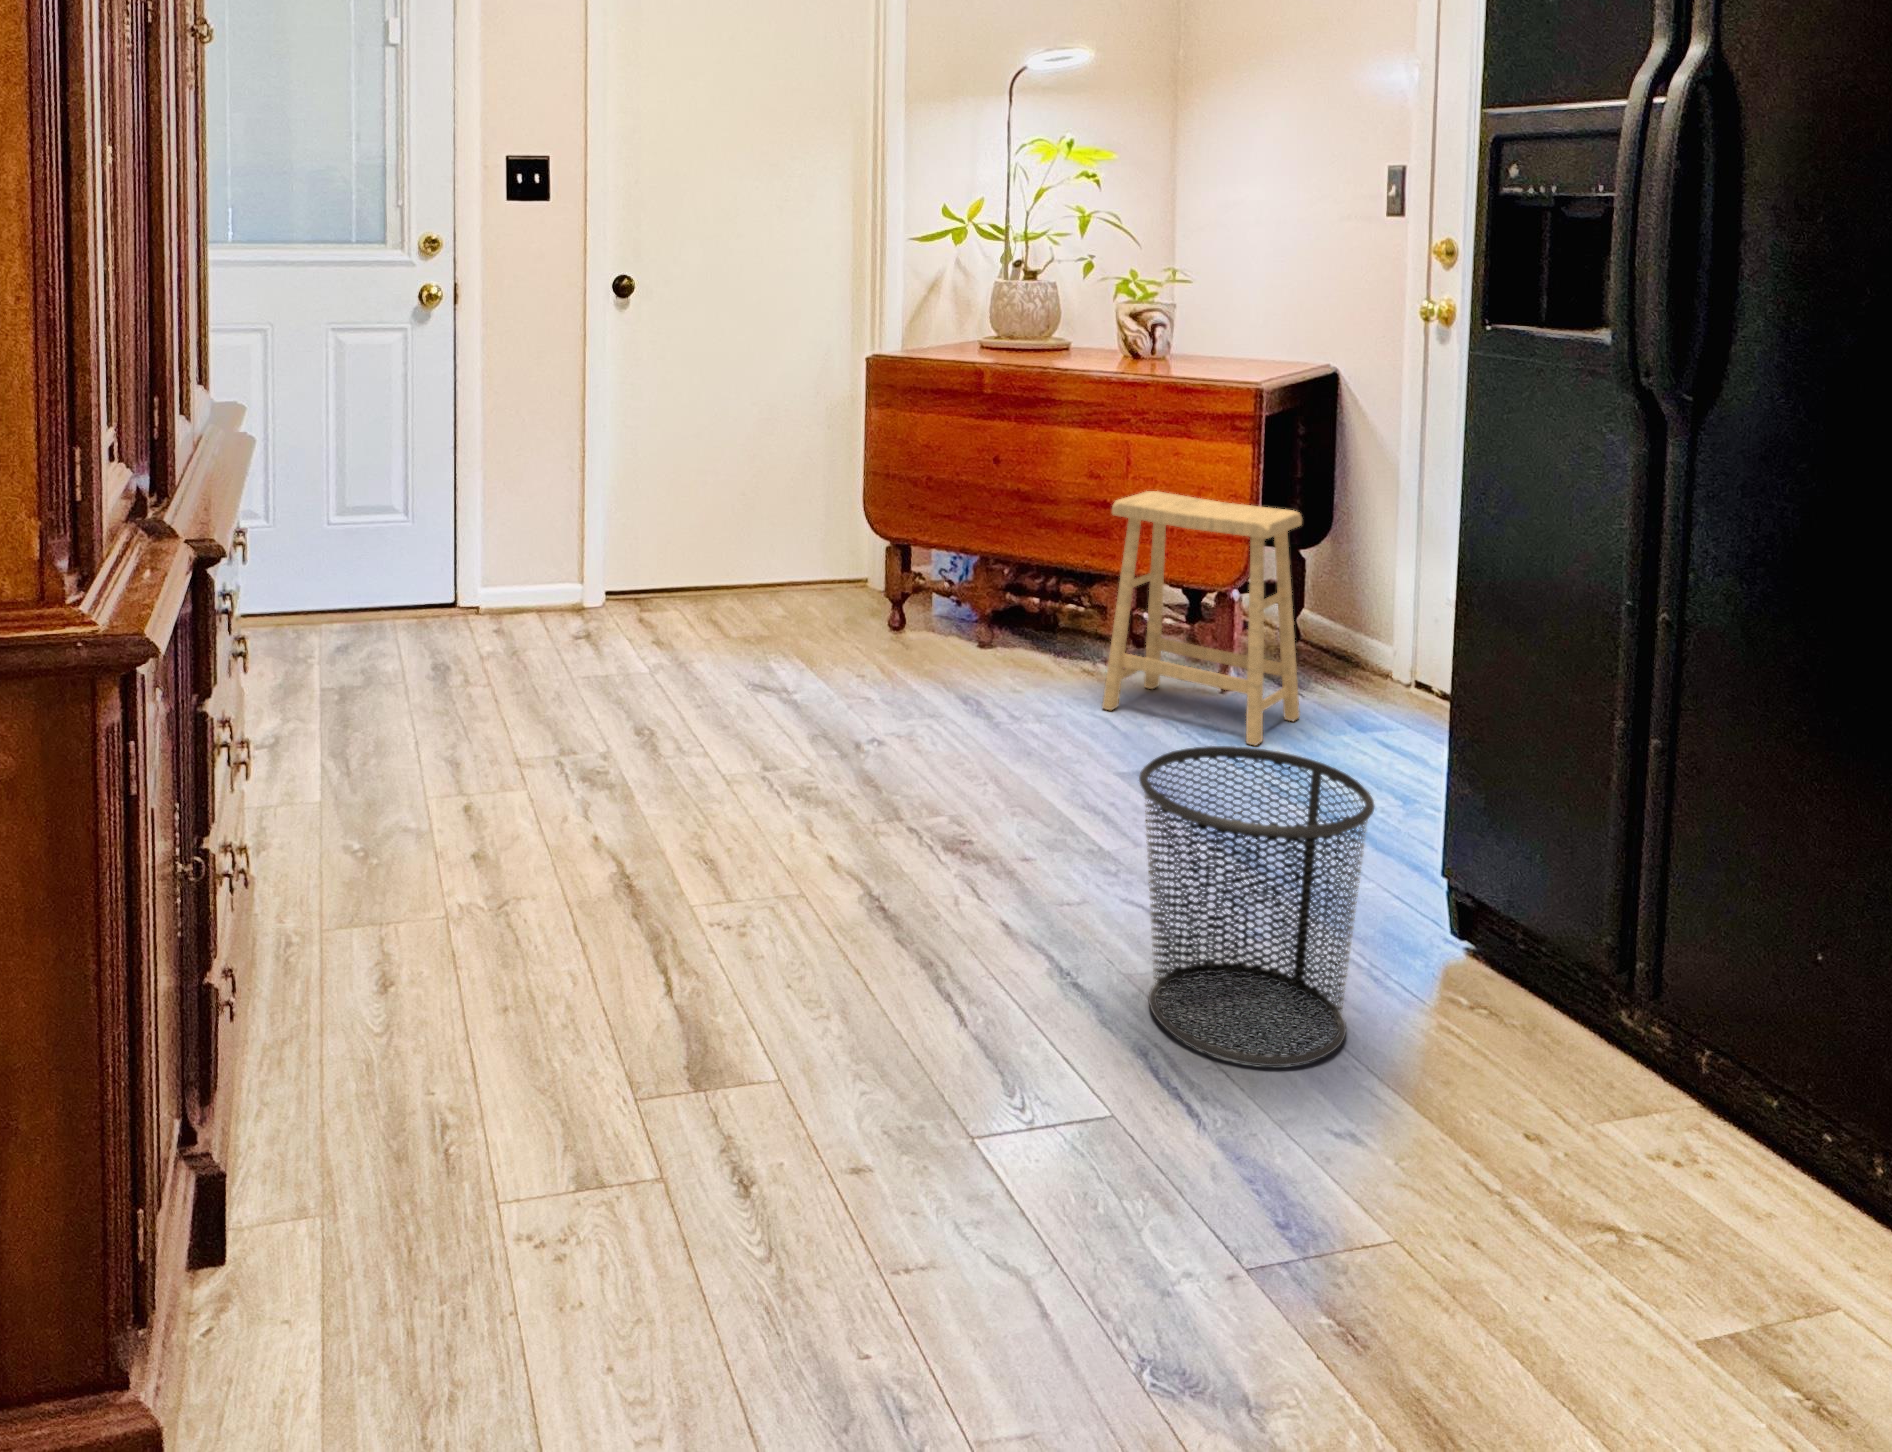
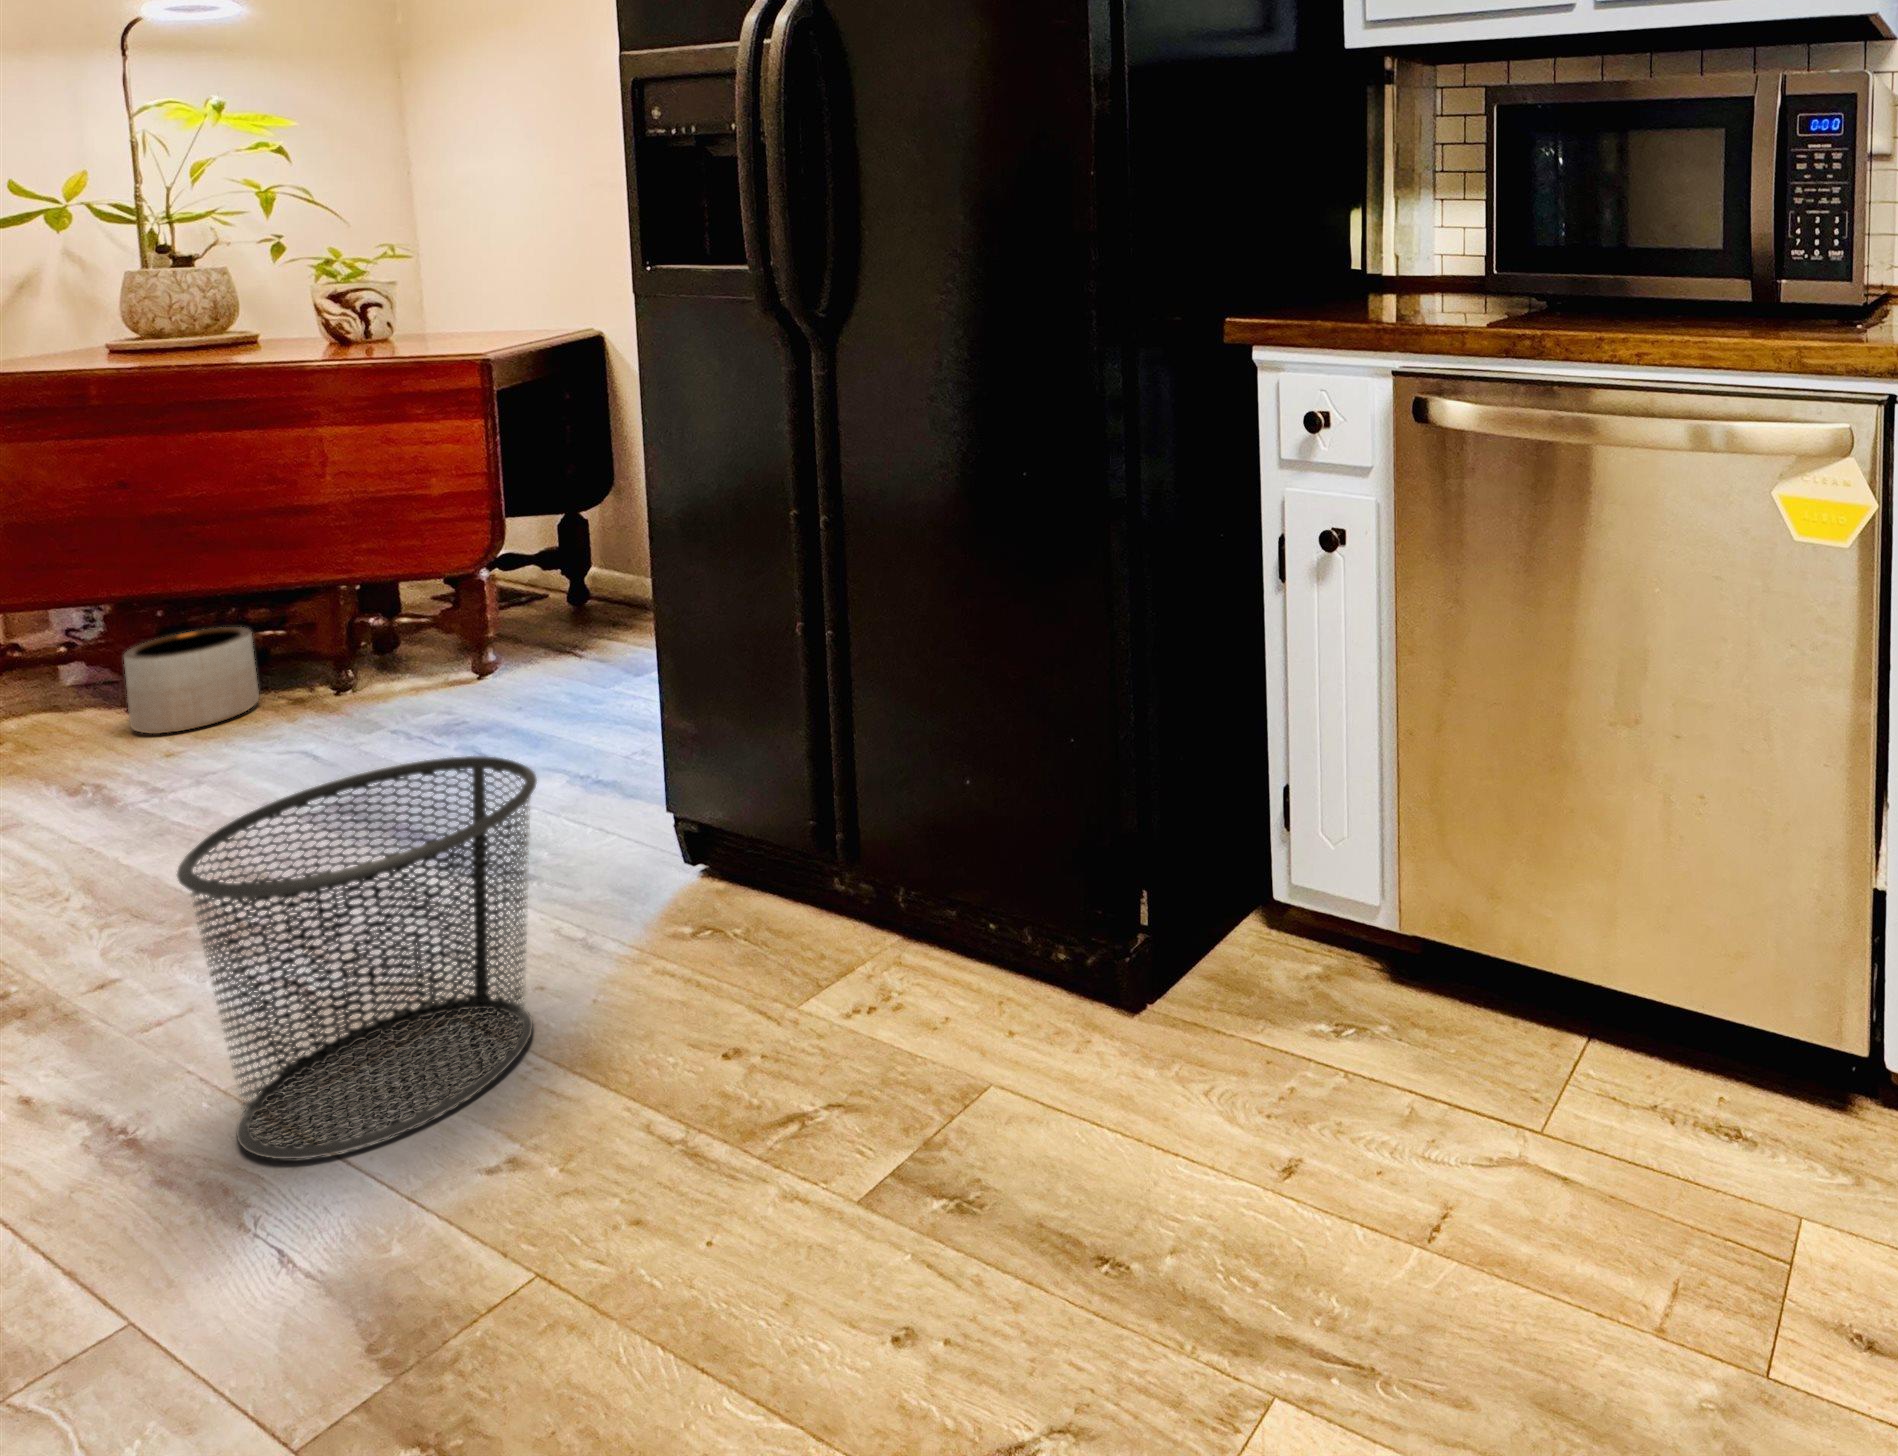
footstool: present [1102,491,1302,745] -> none [286,479,578,750]
planter: none [990,586,1064,667] -> present [124,627,259,734]

